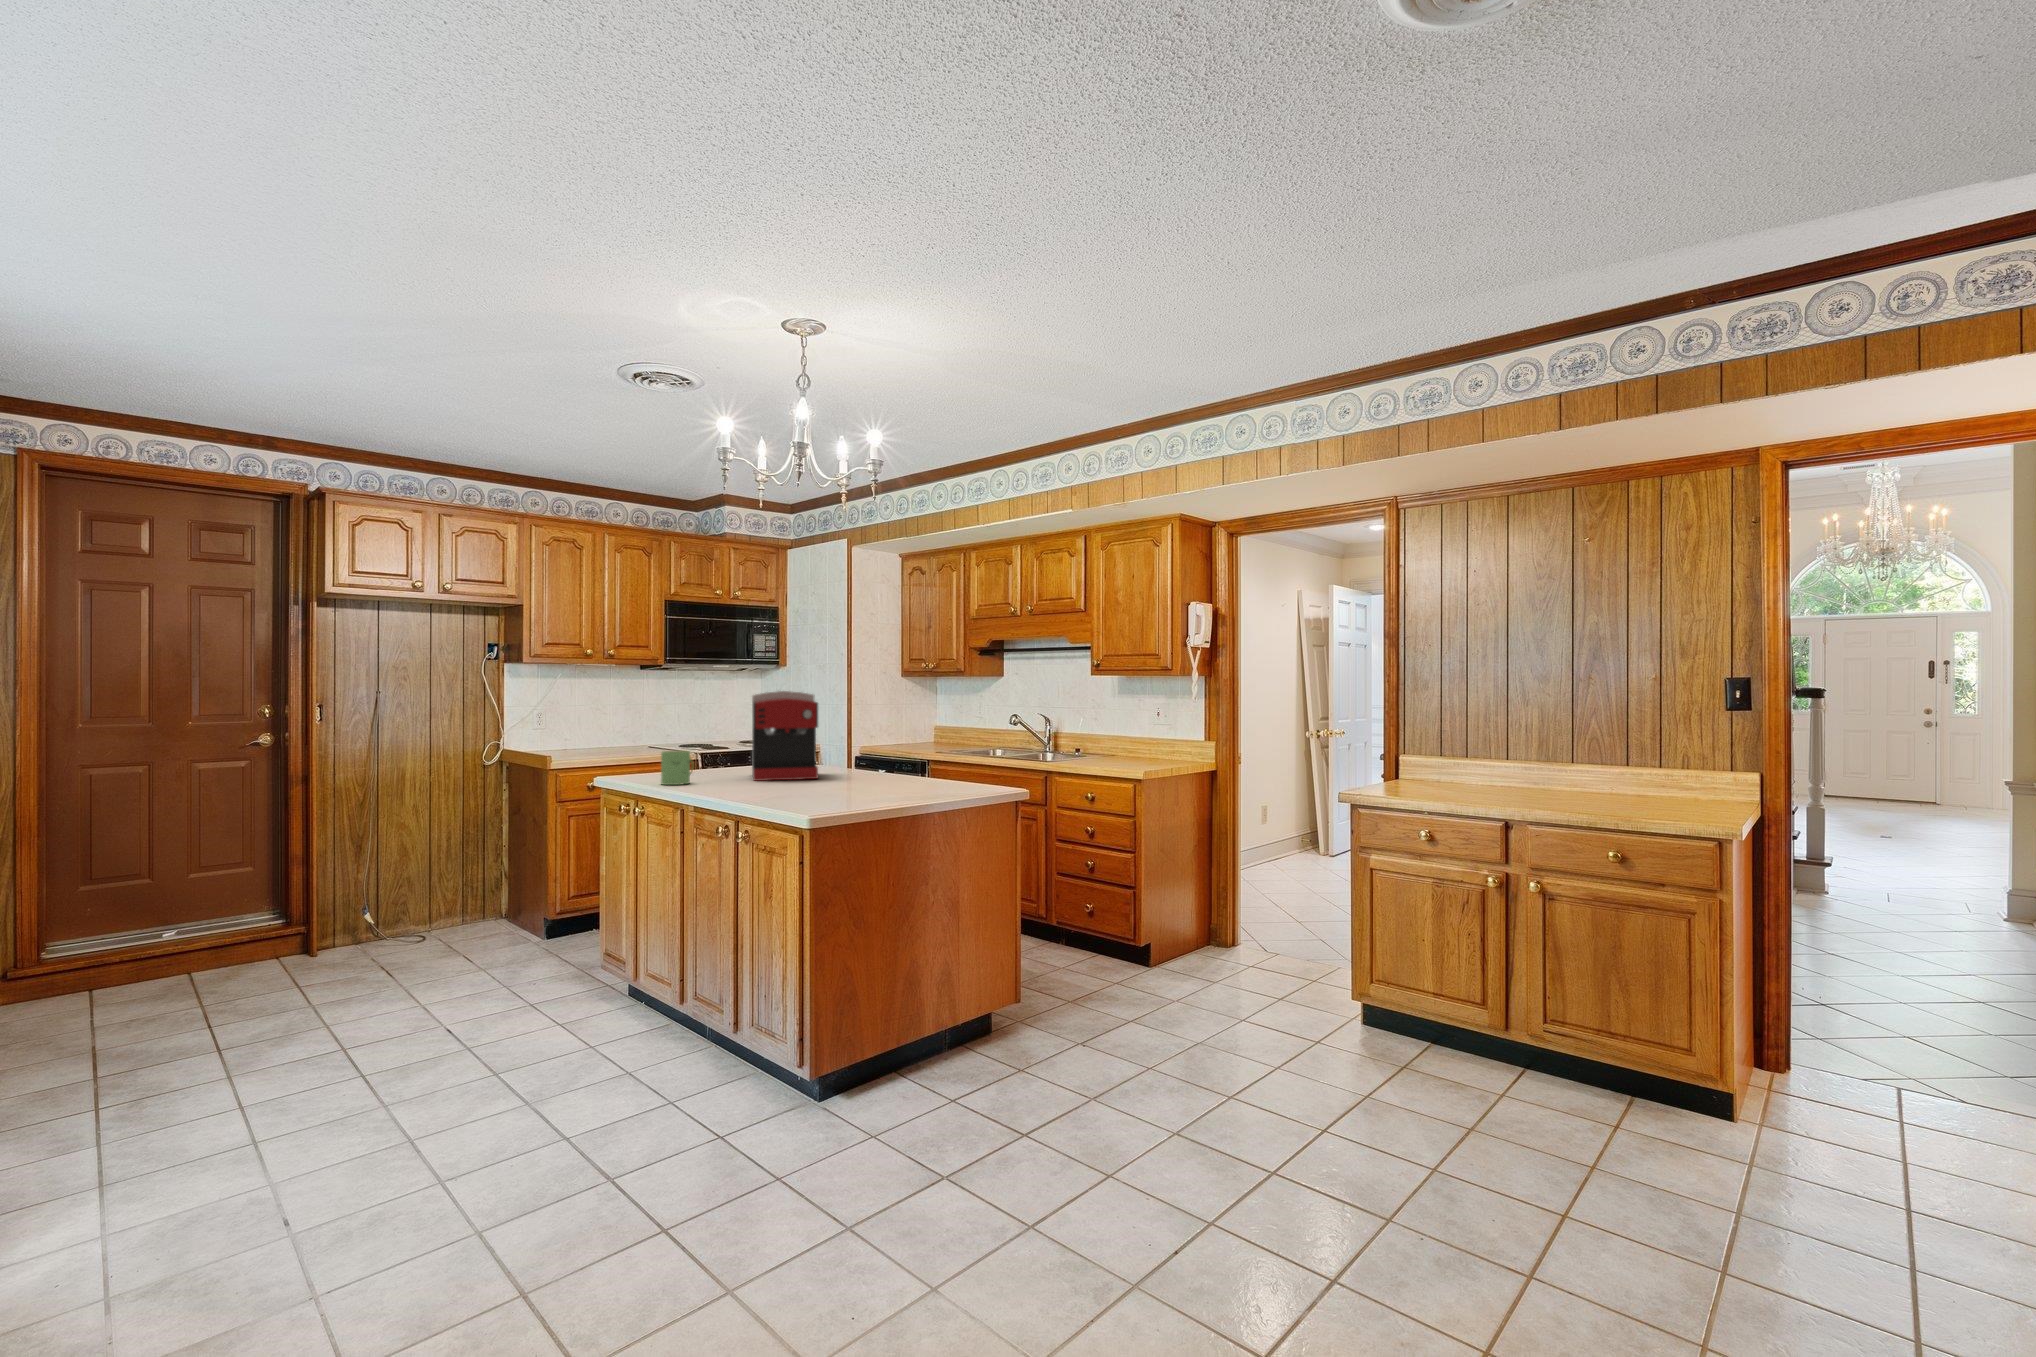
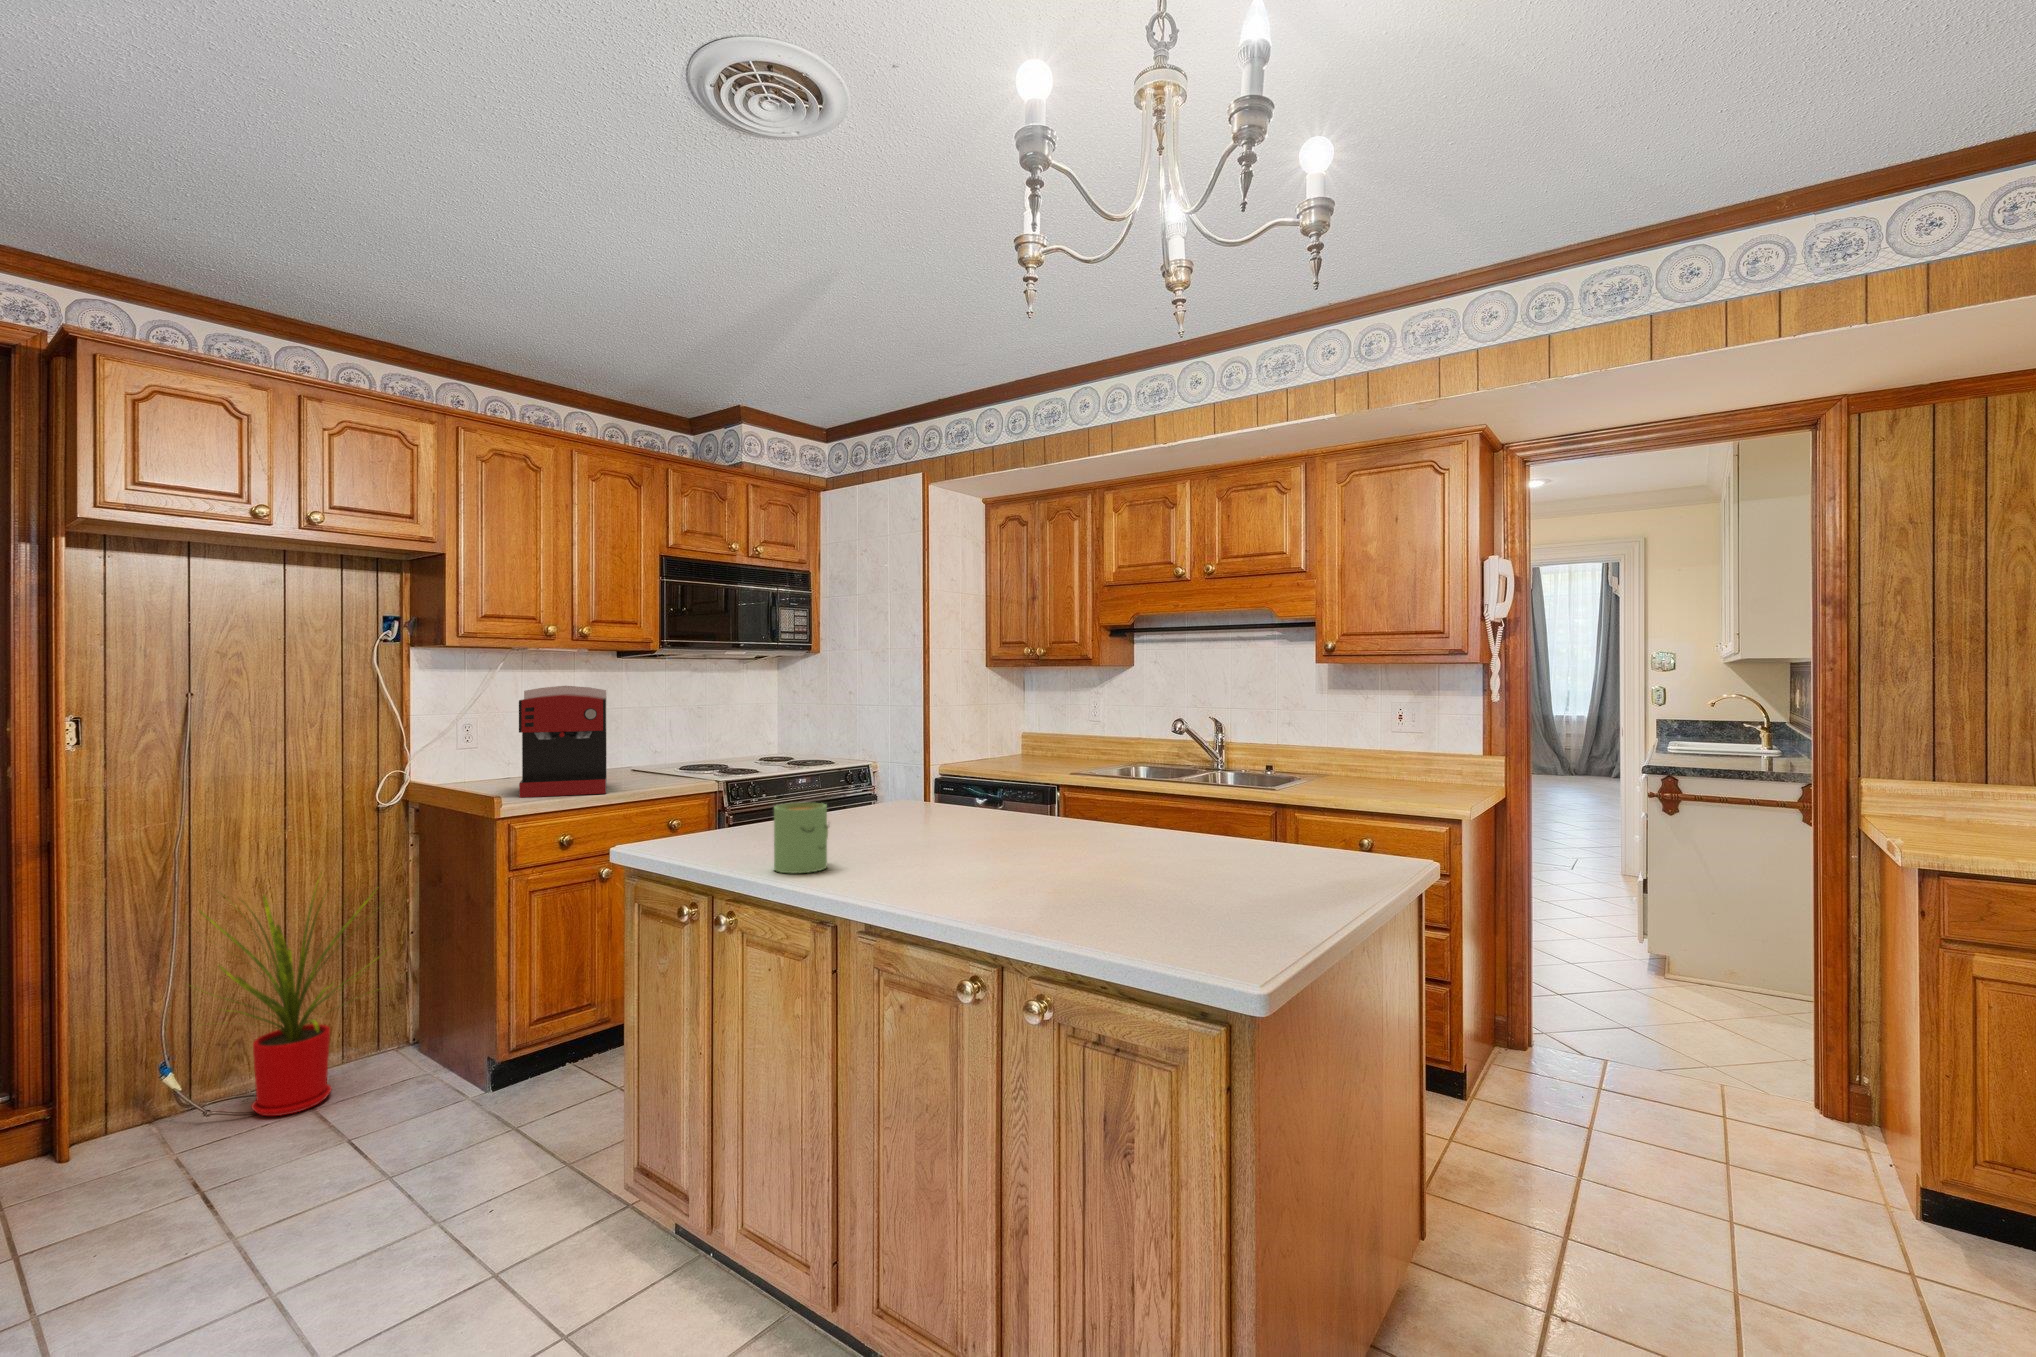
coffee maker: present [752,691,818,781] -> present [519,686,607,798]
house plant: none [375,801,493,943] -> present [200,873,383,1116]

